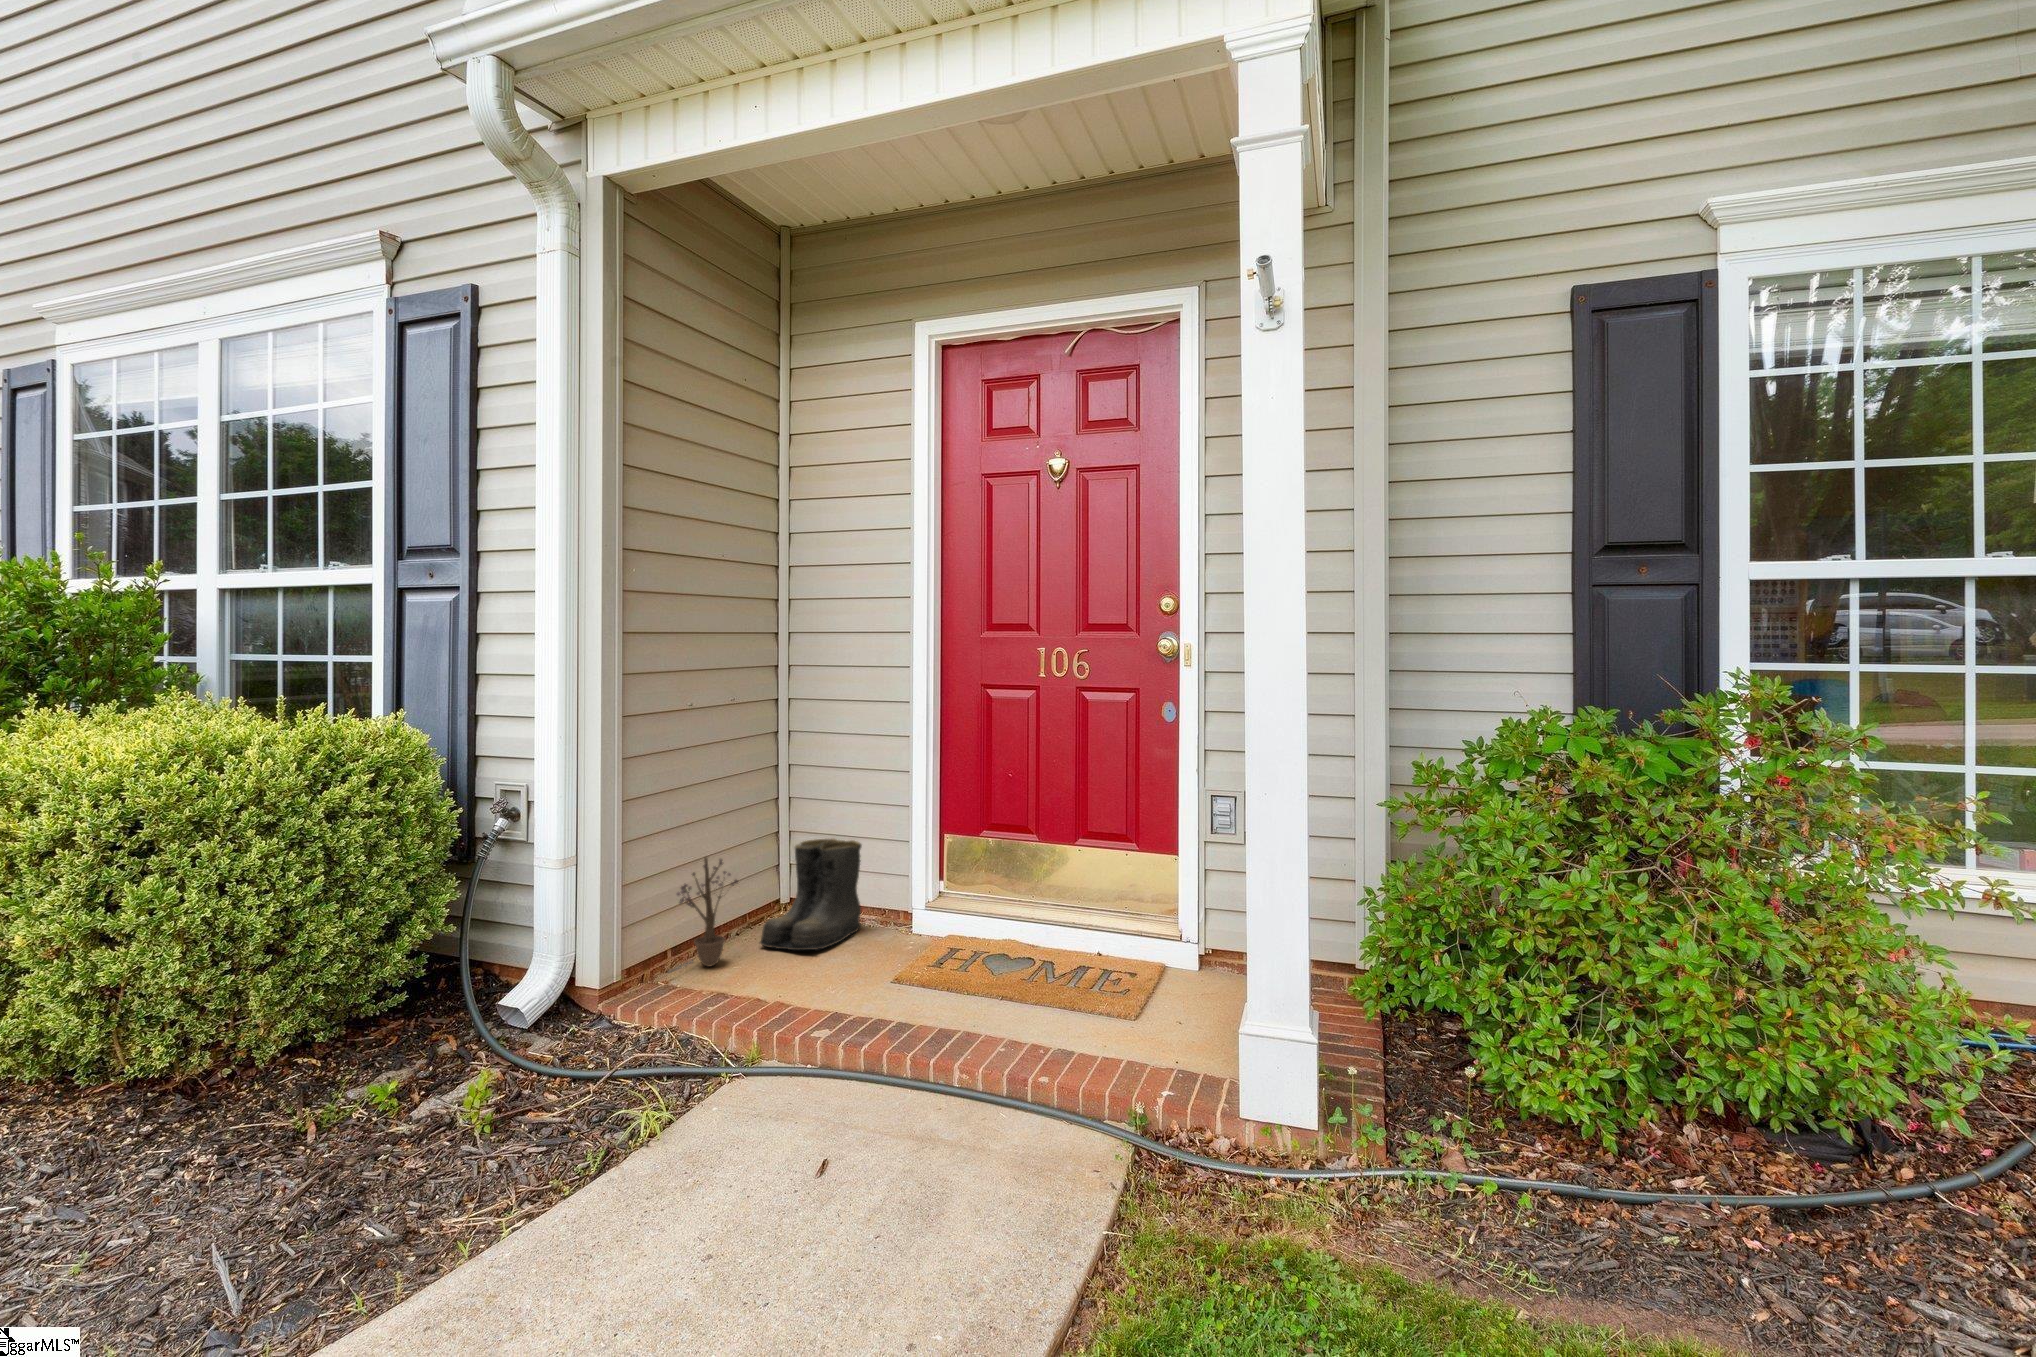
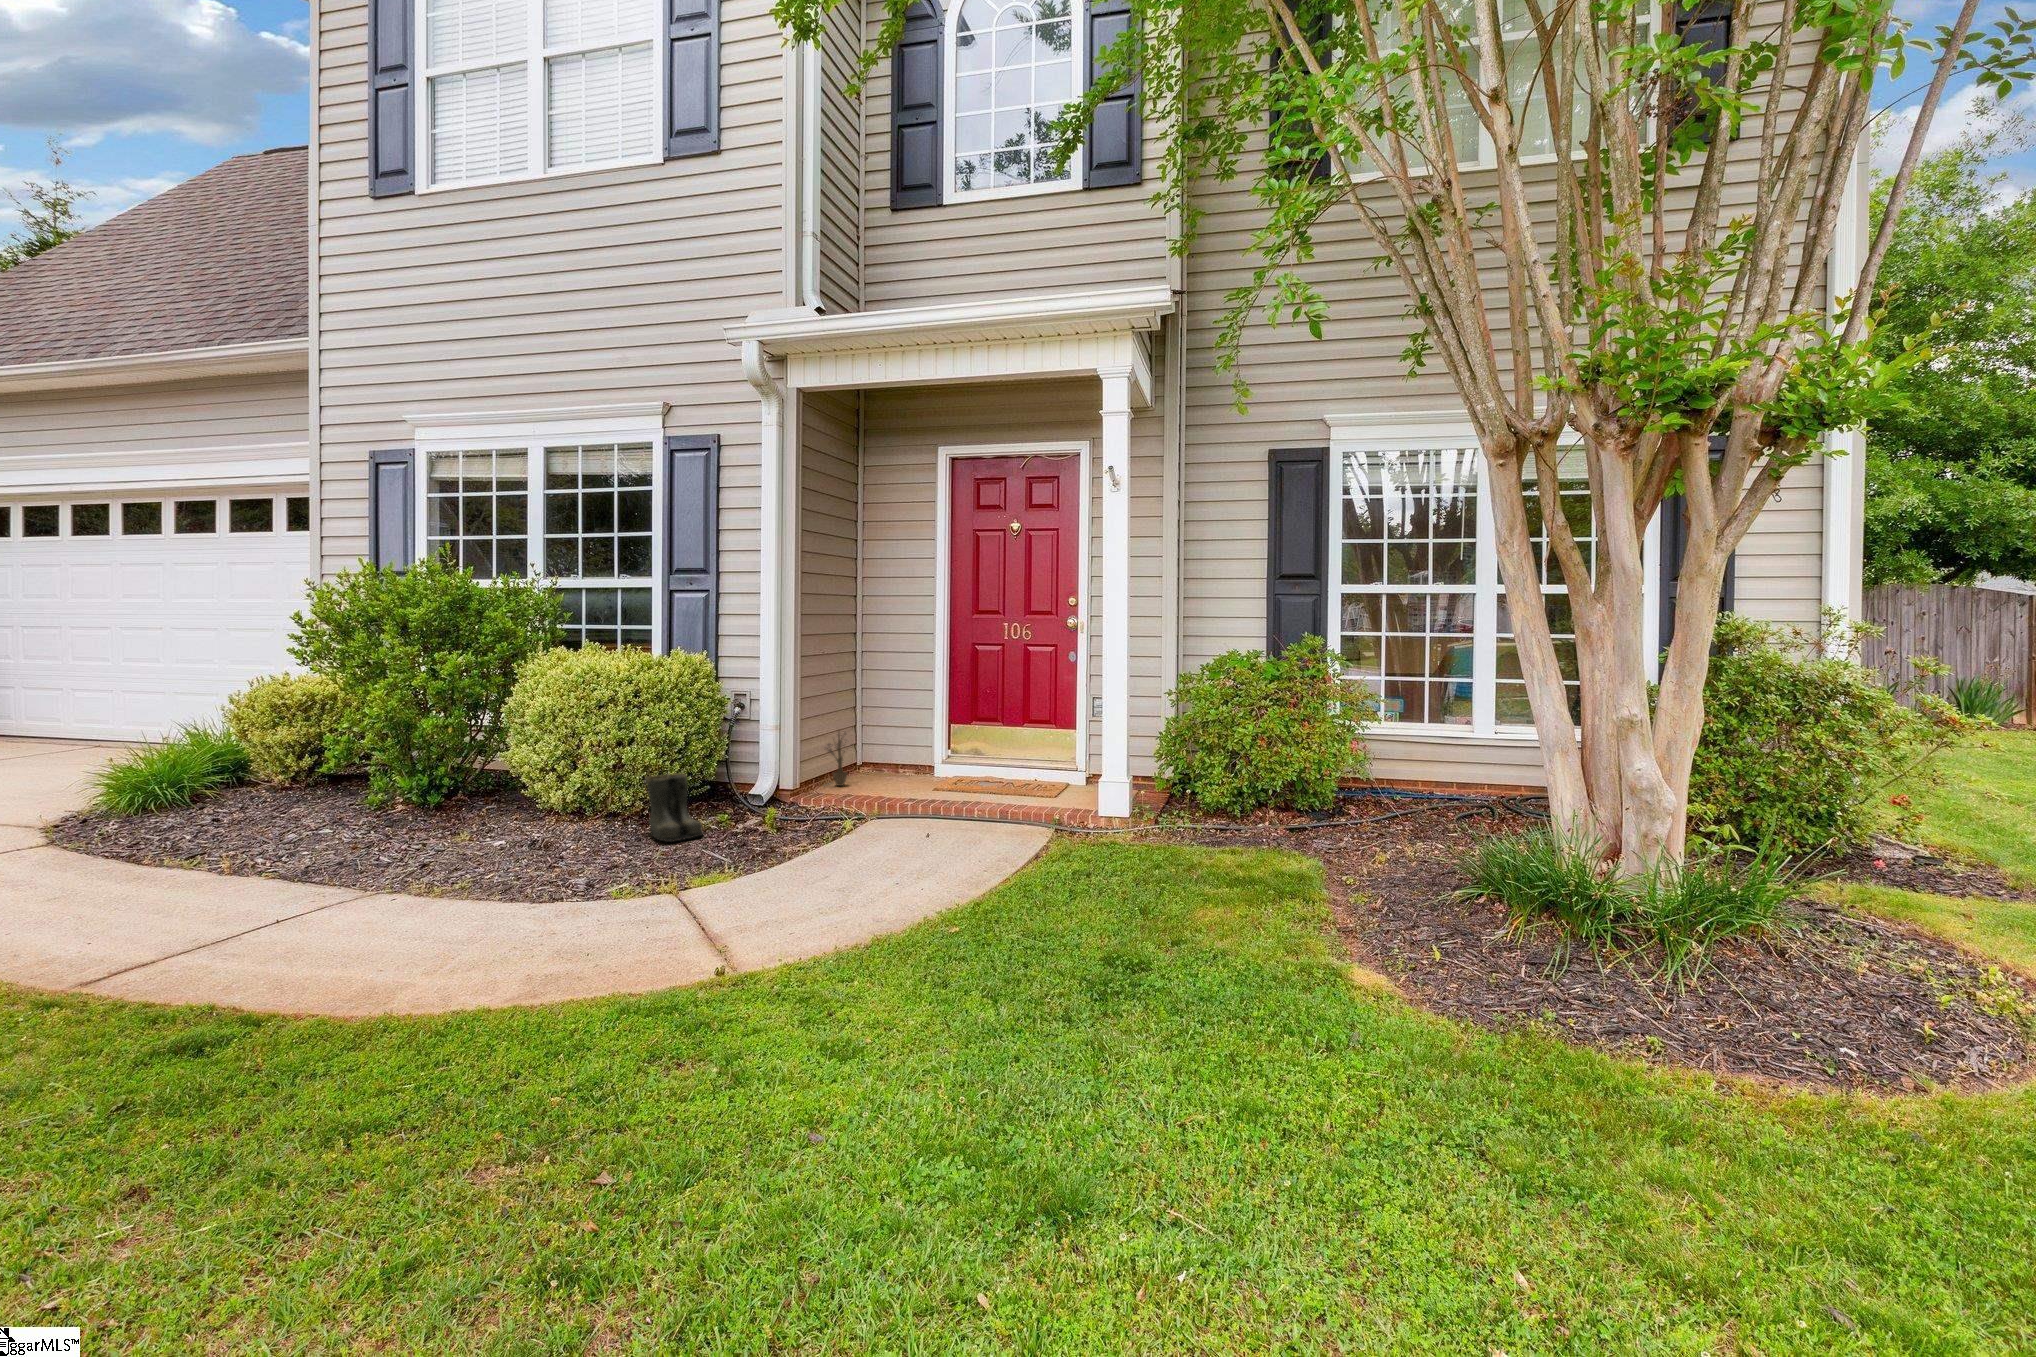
boots: present [760,838,862,950] -> present [645,773,705,842]

